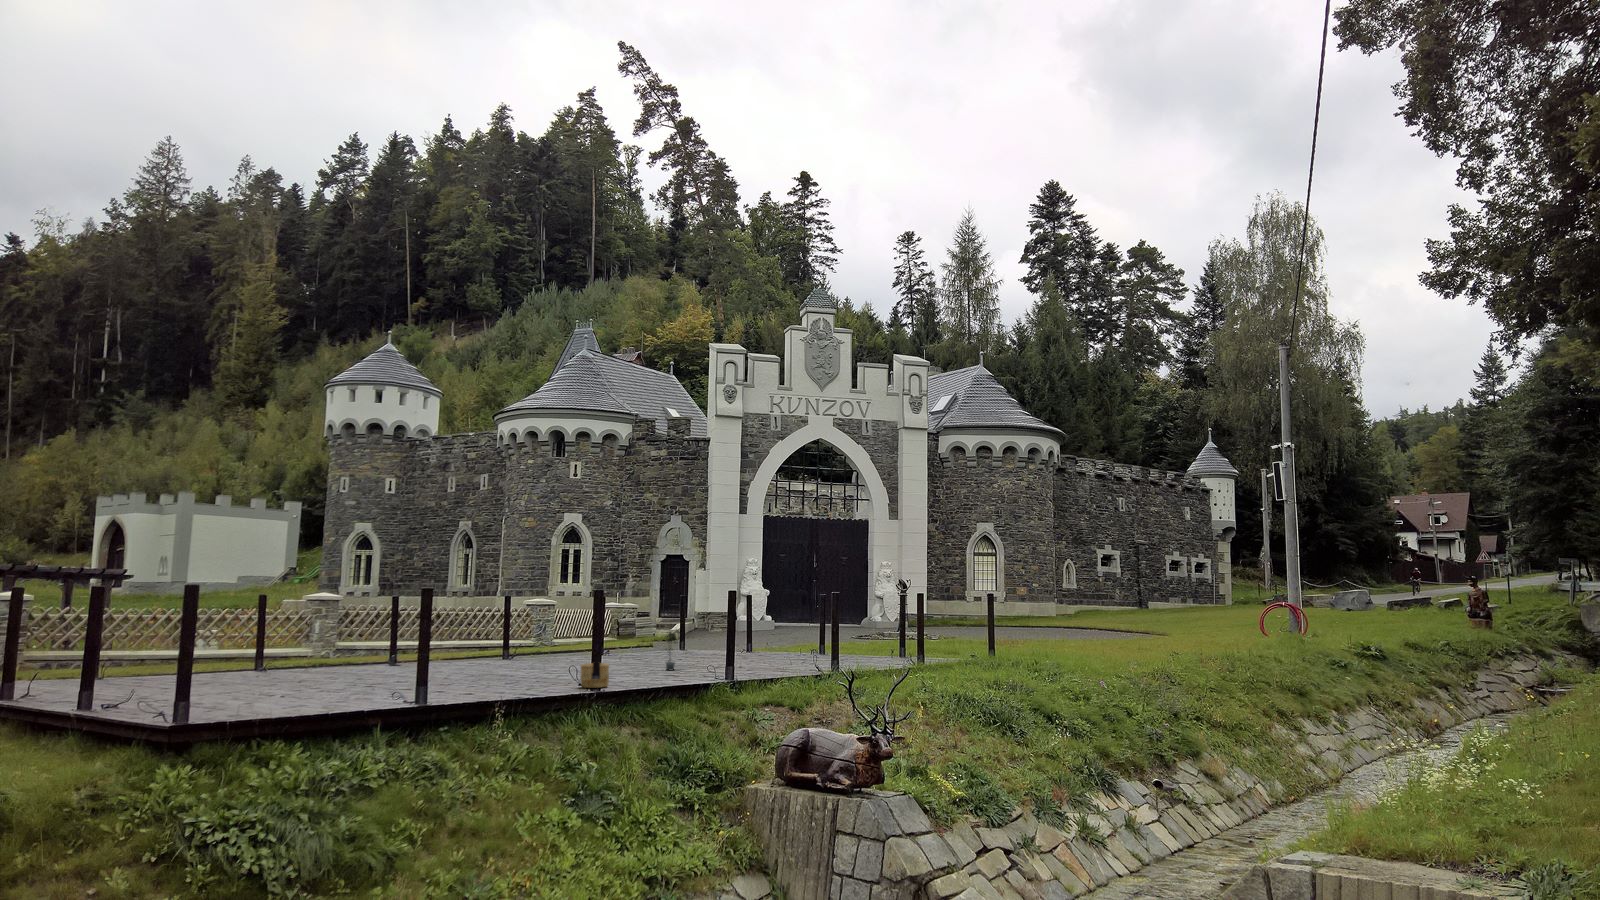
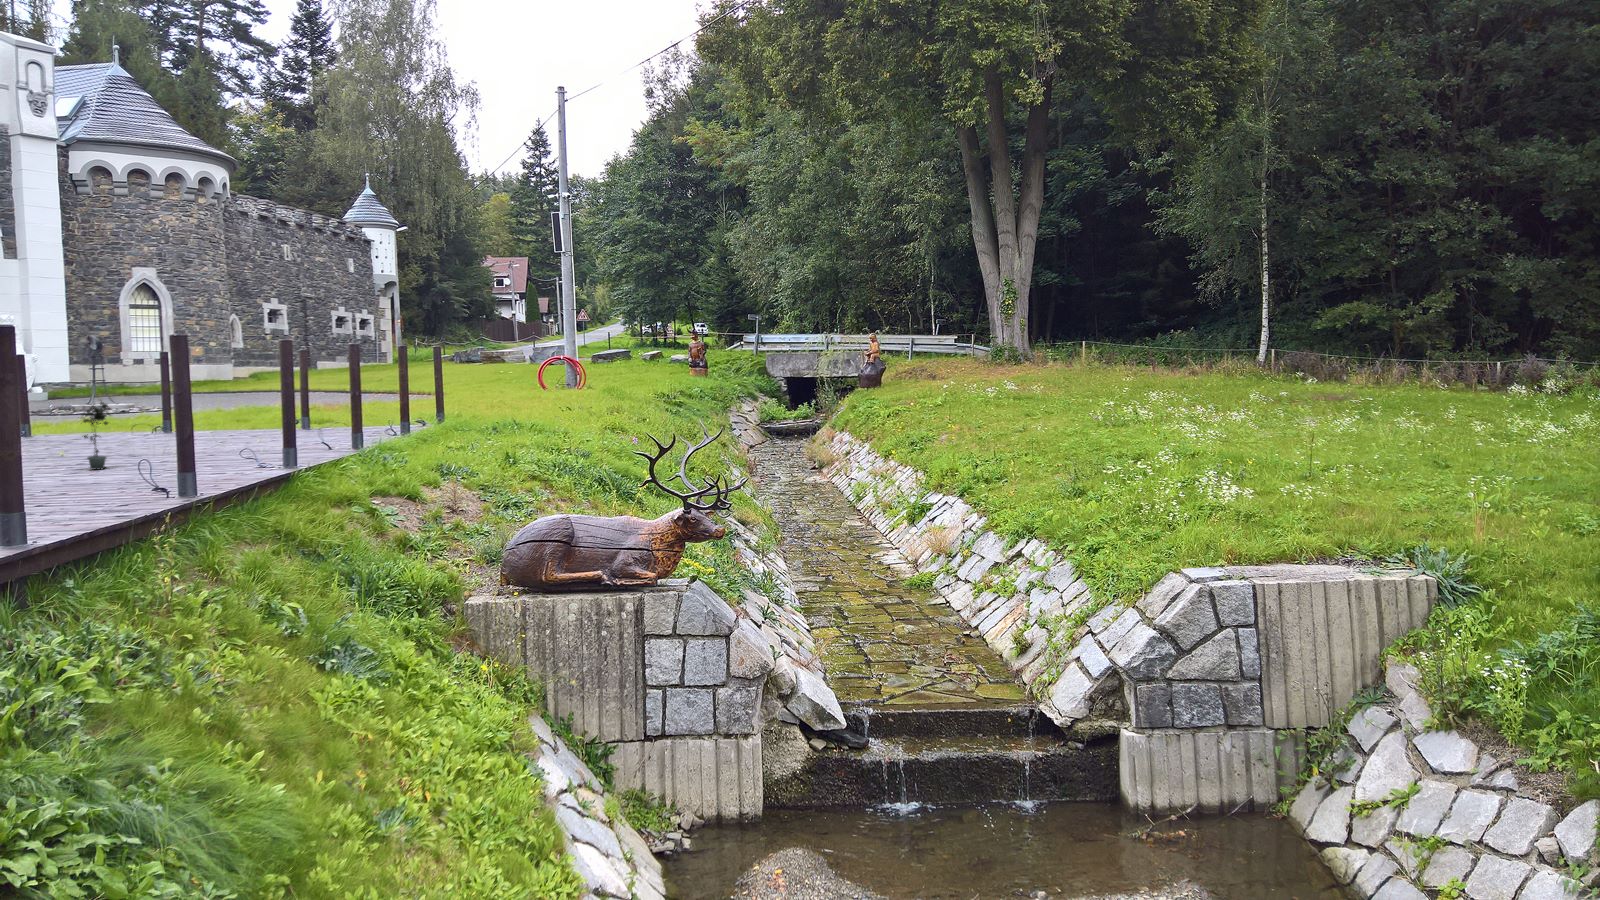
wooden bucket: present [580,663,609,688] -> none [95,459,157,505]

